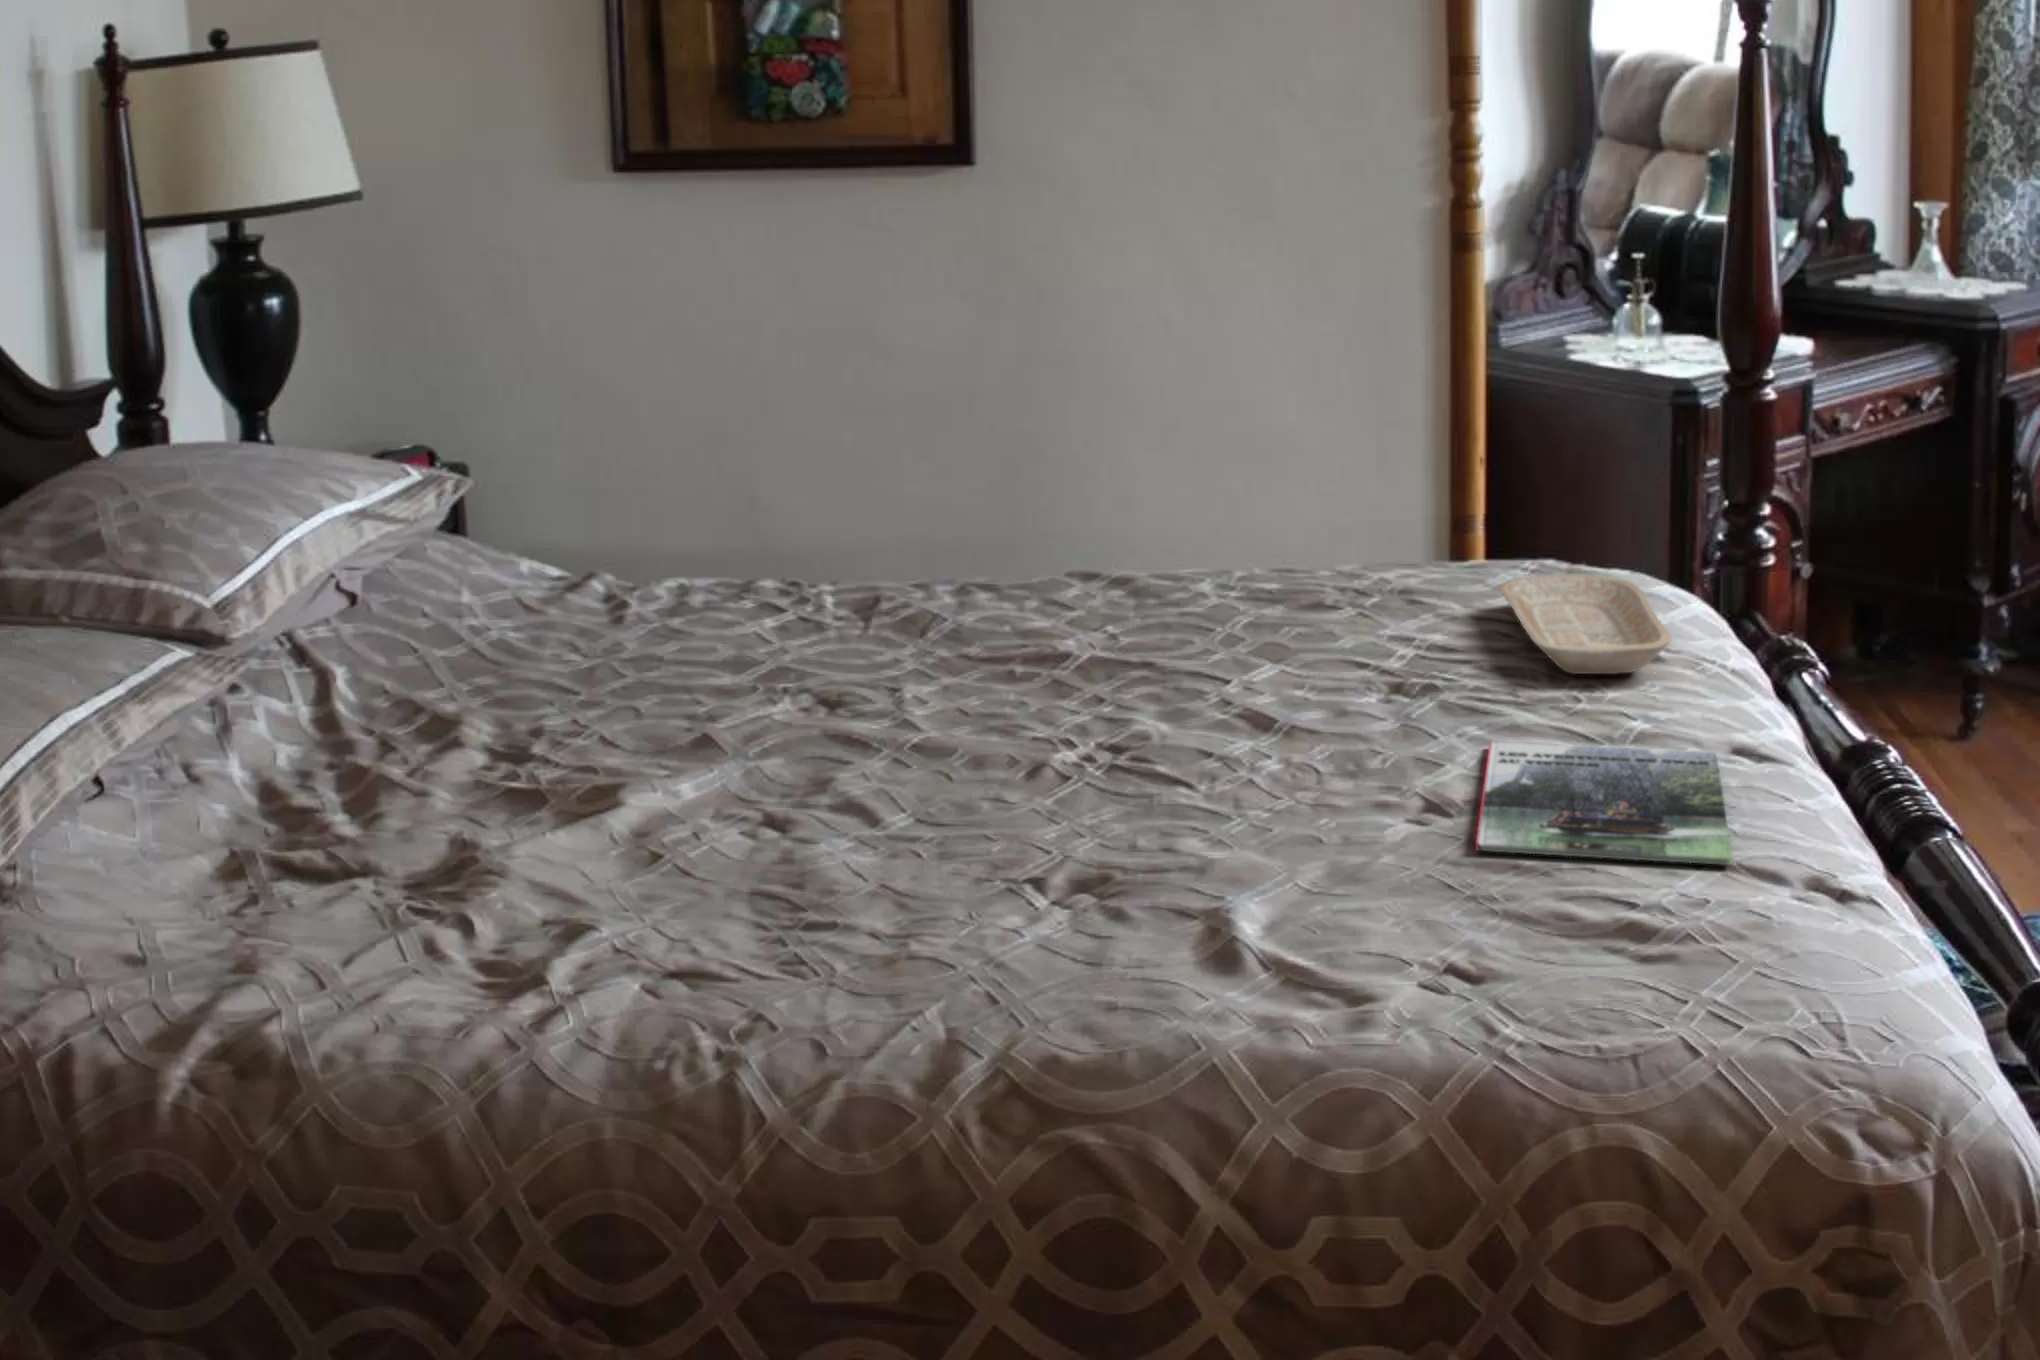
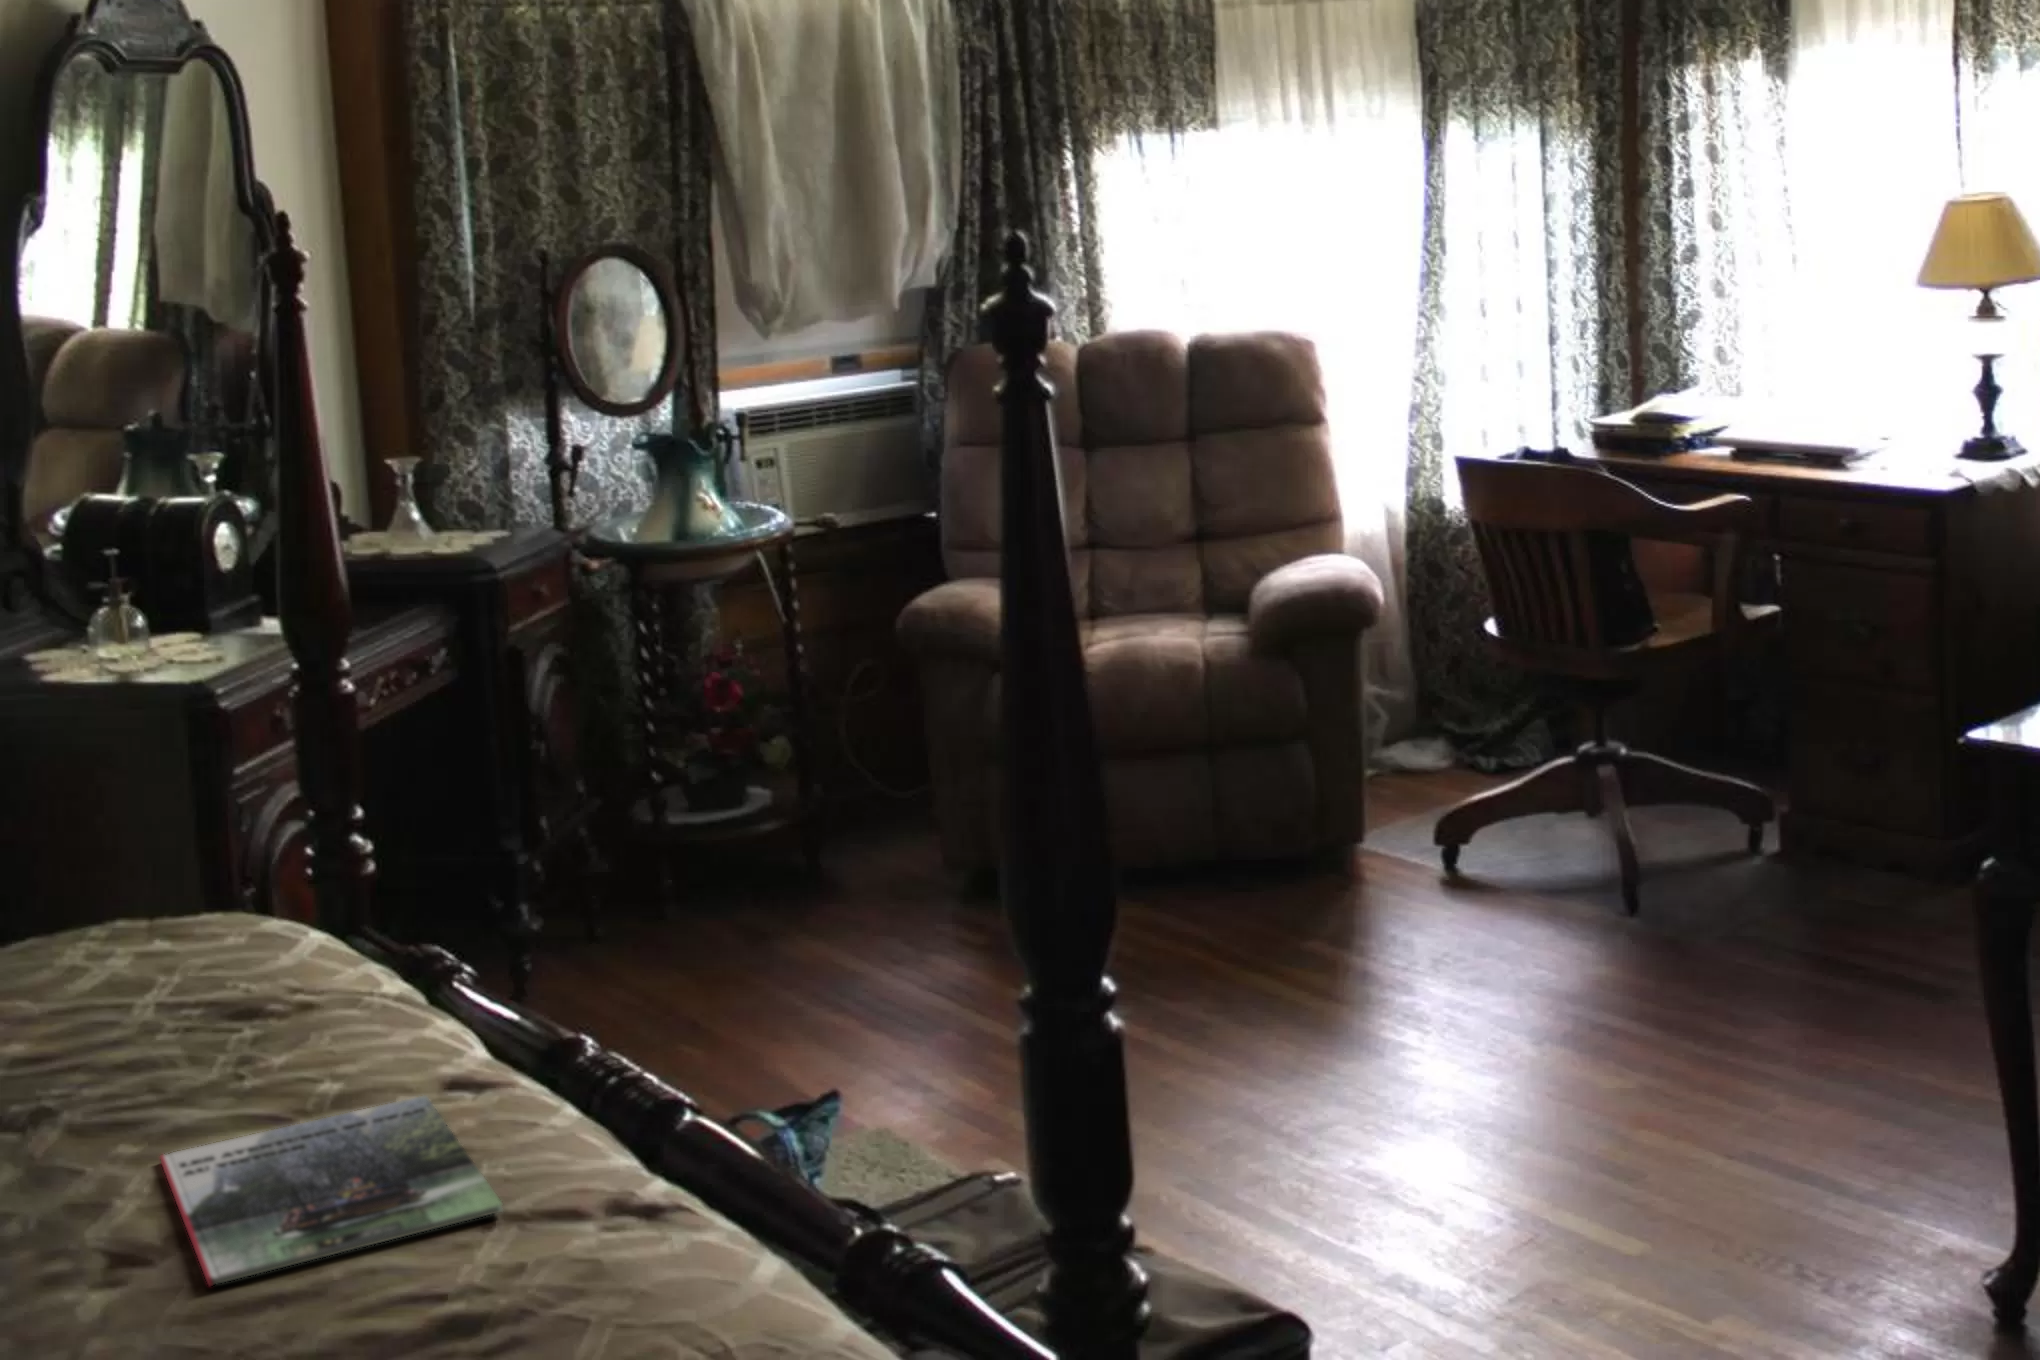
tray: present [1500,574,1671,674] -> none [88,928,330,1050]

